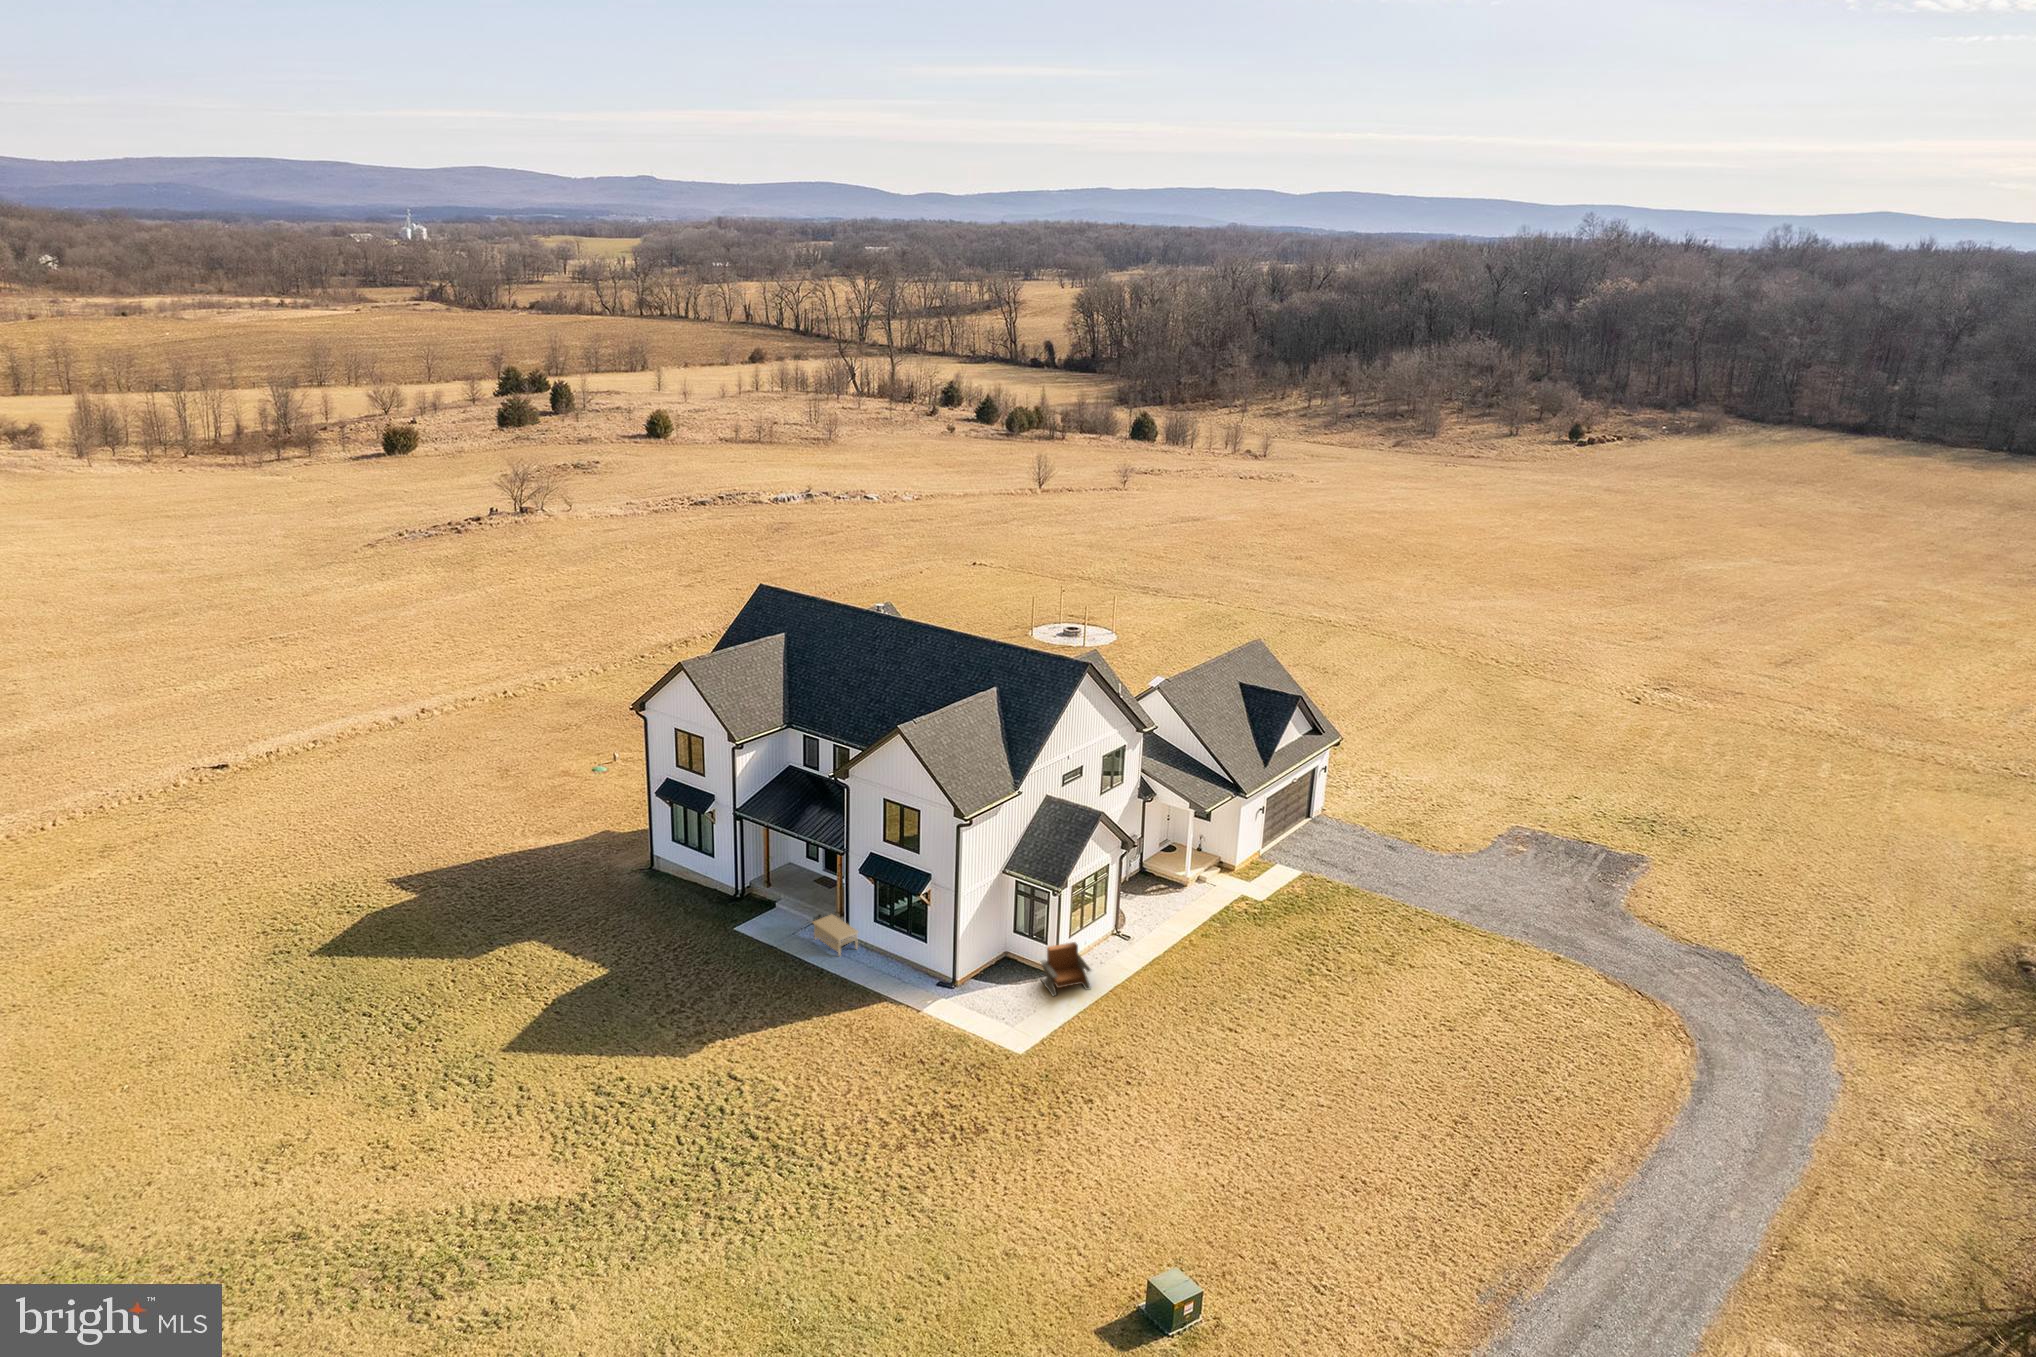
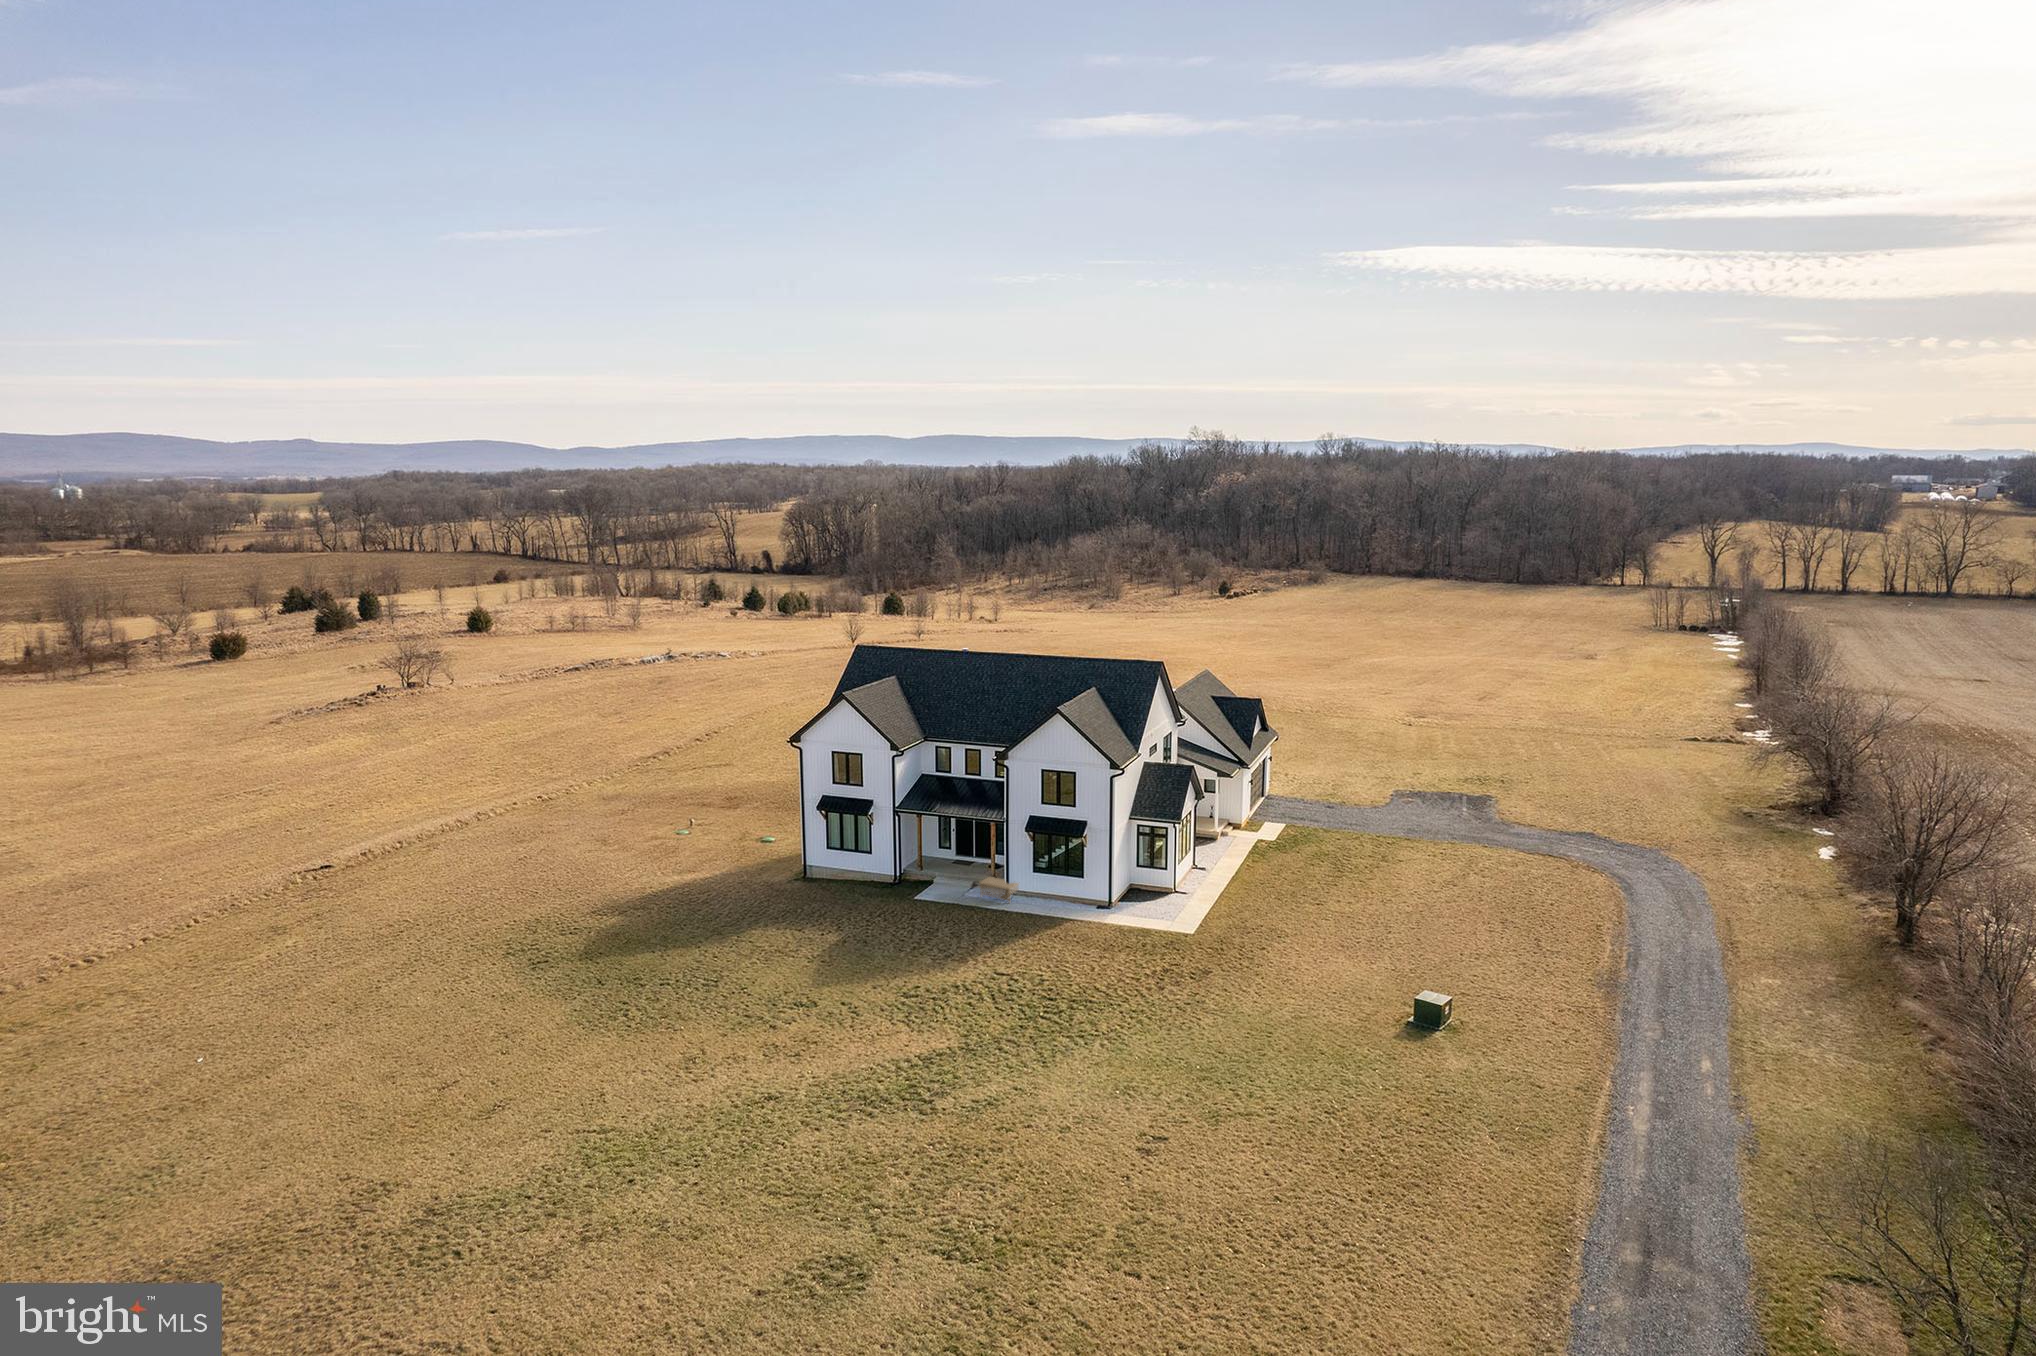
lounge chair: present [1041,942,1091,996] -> none [1167,865,1208,904]

